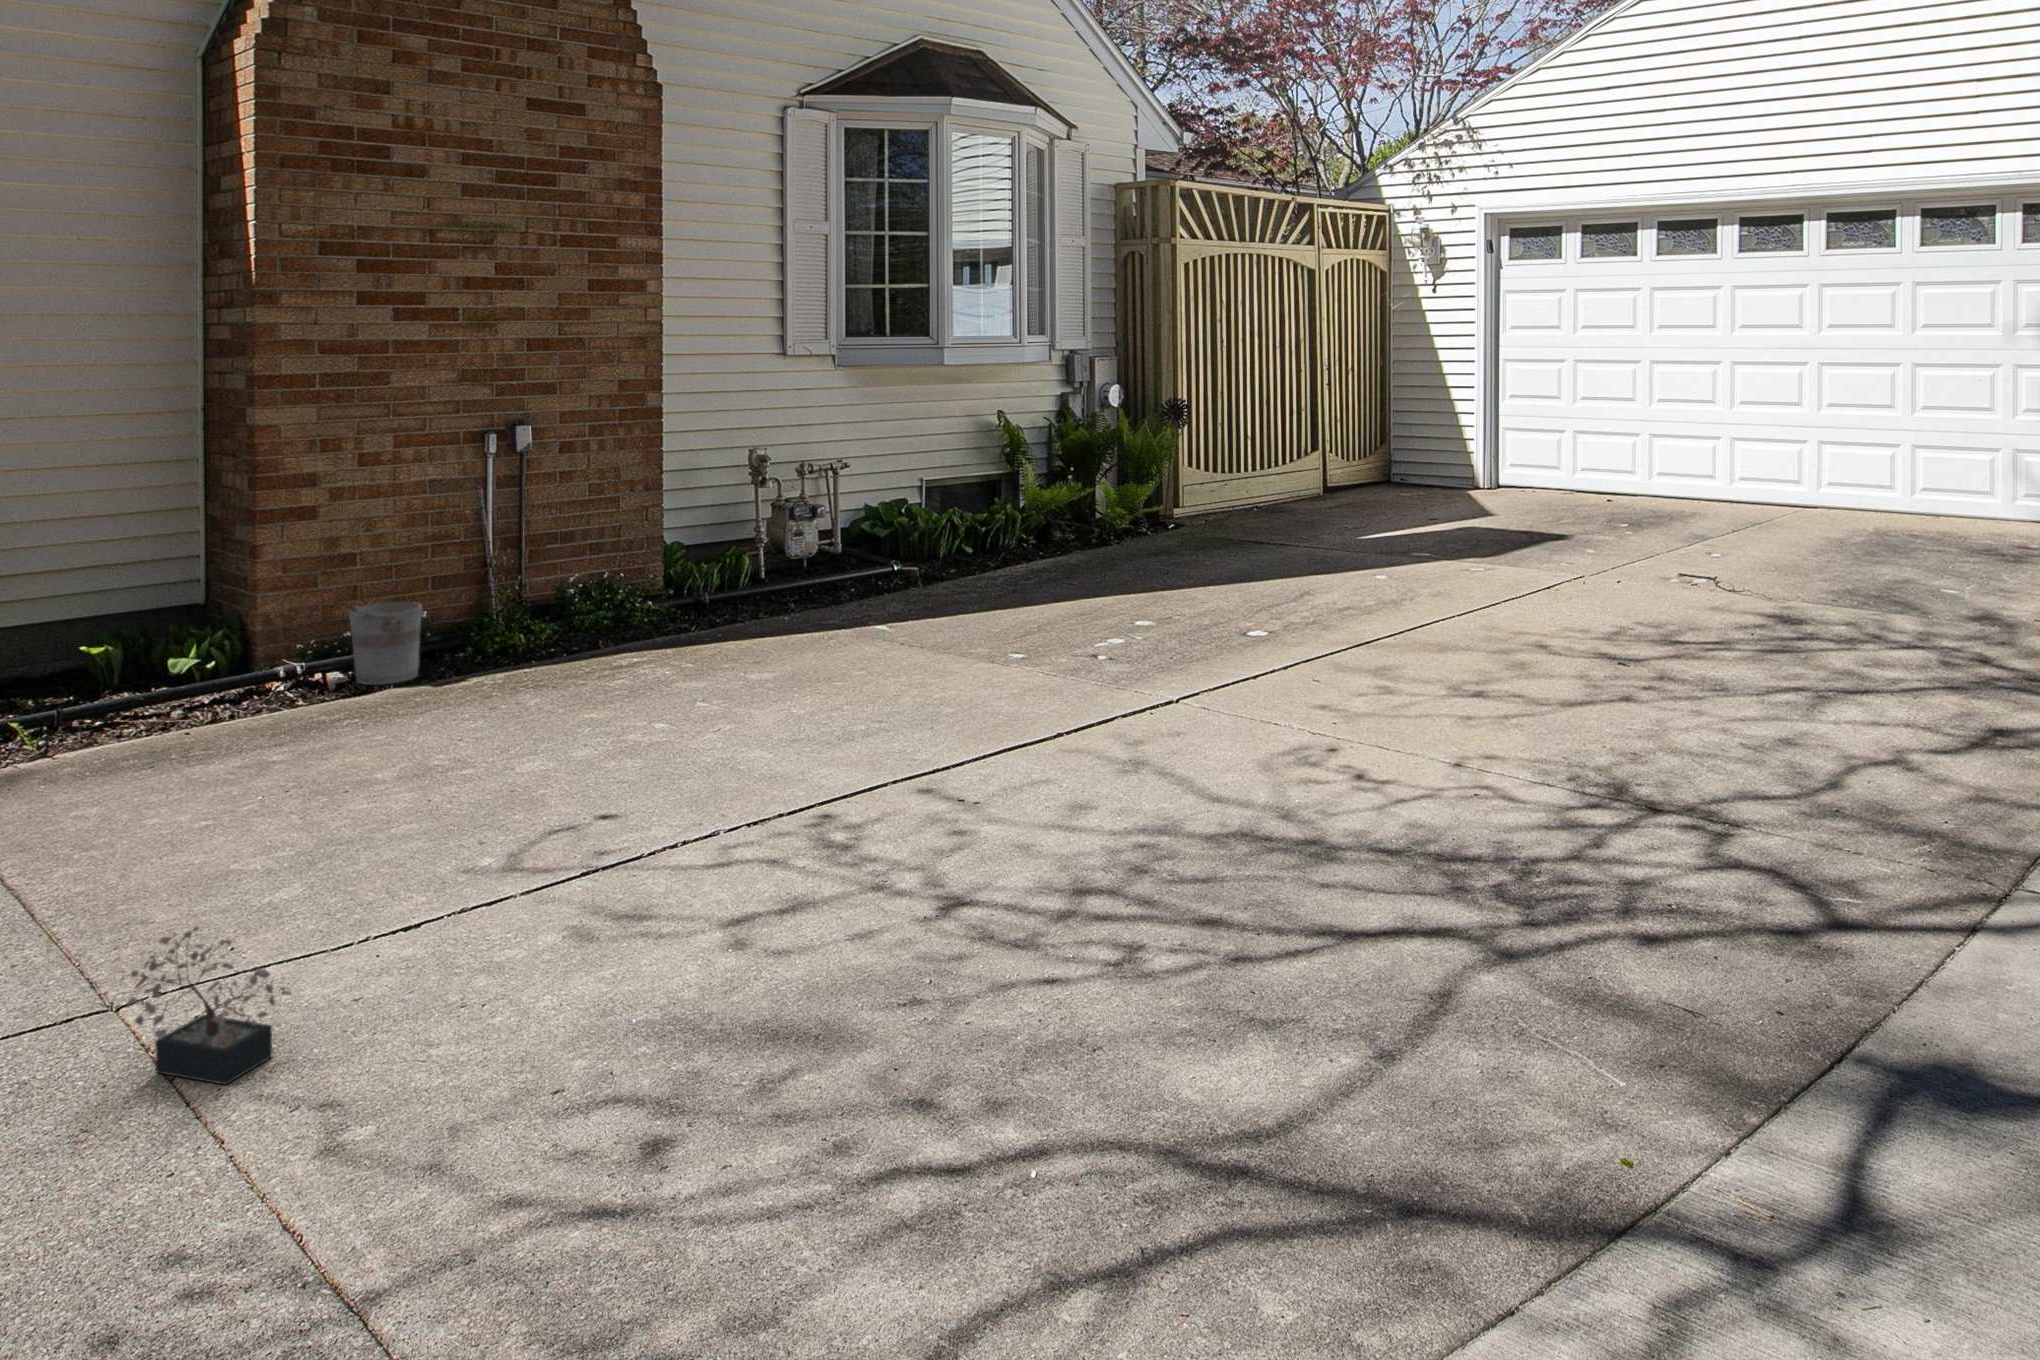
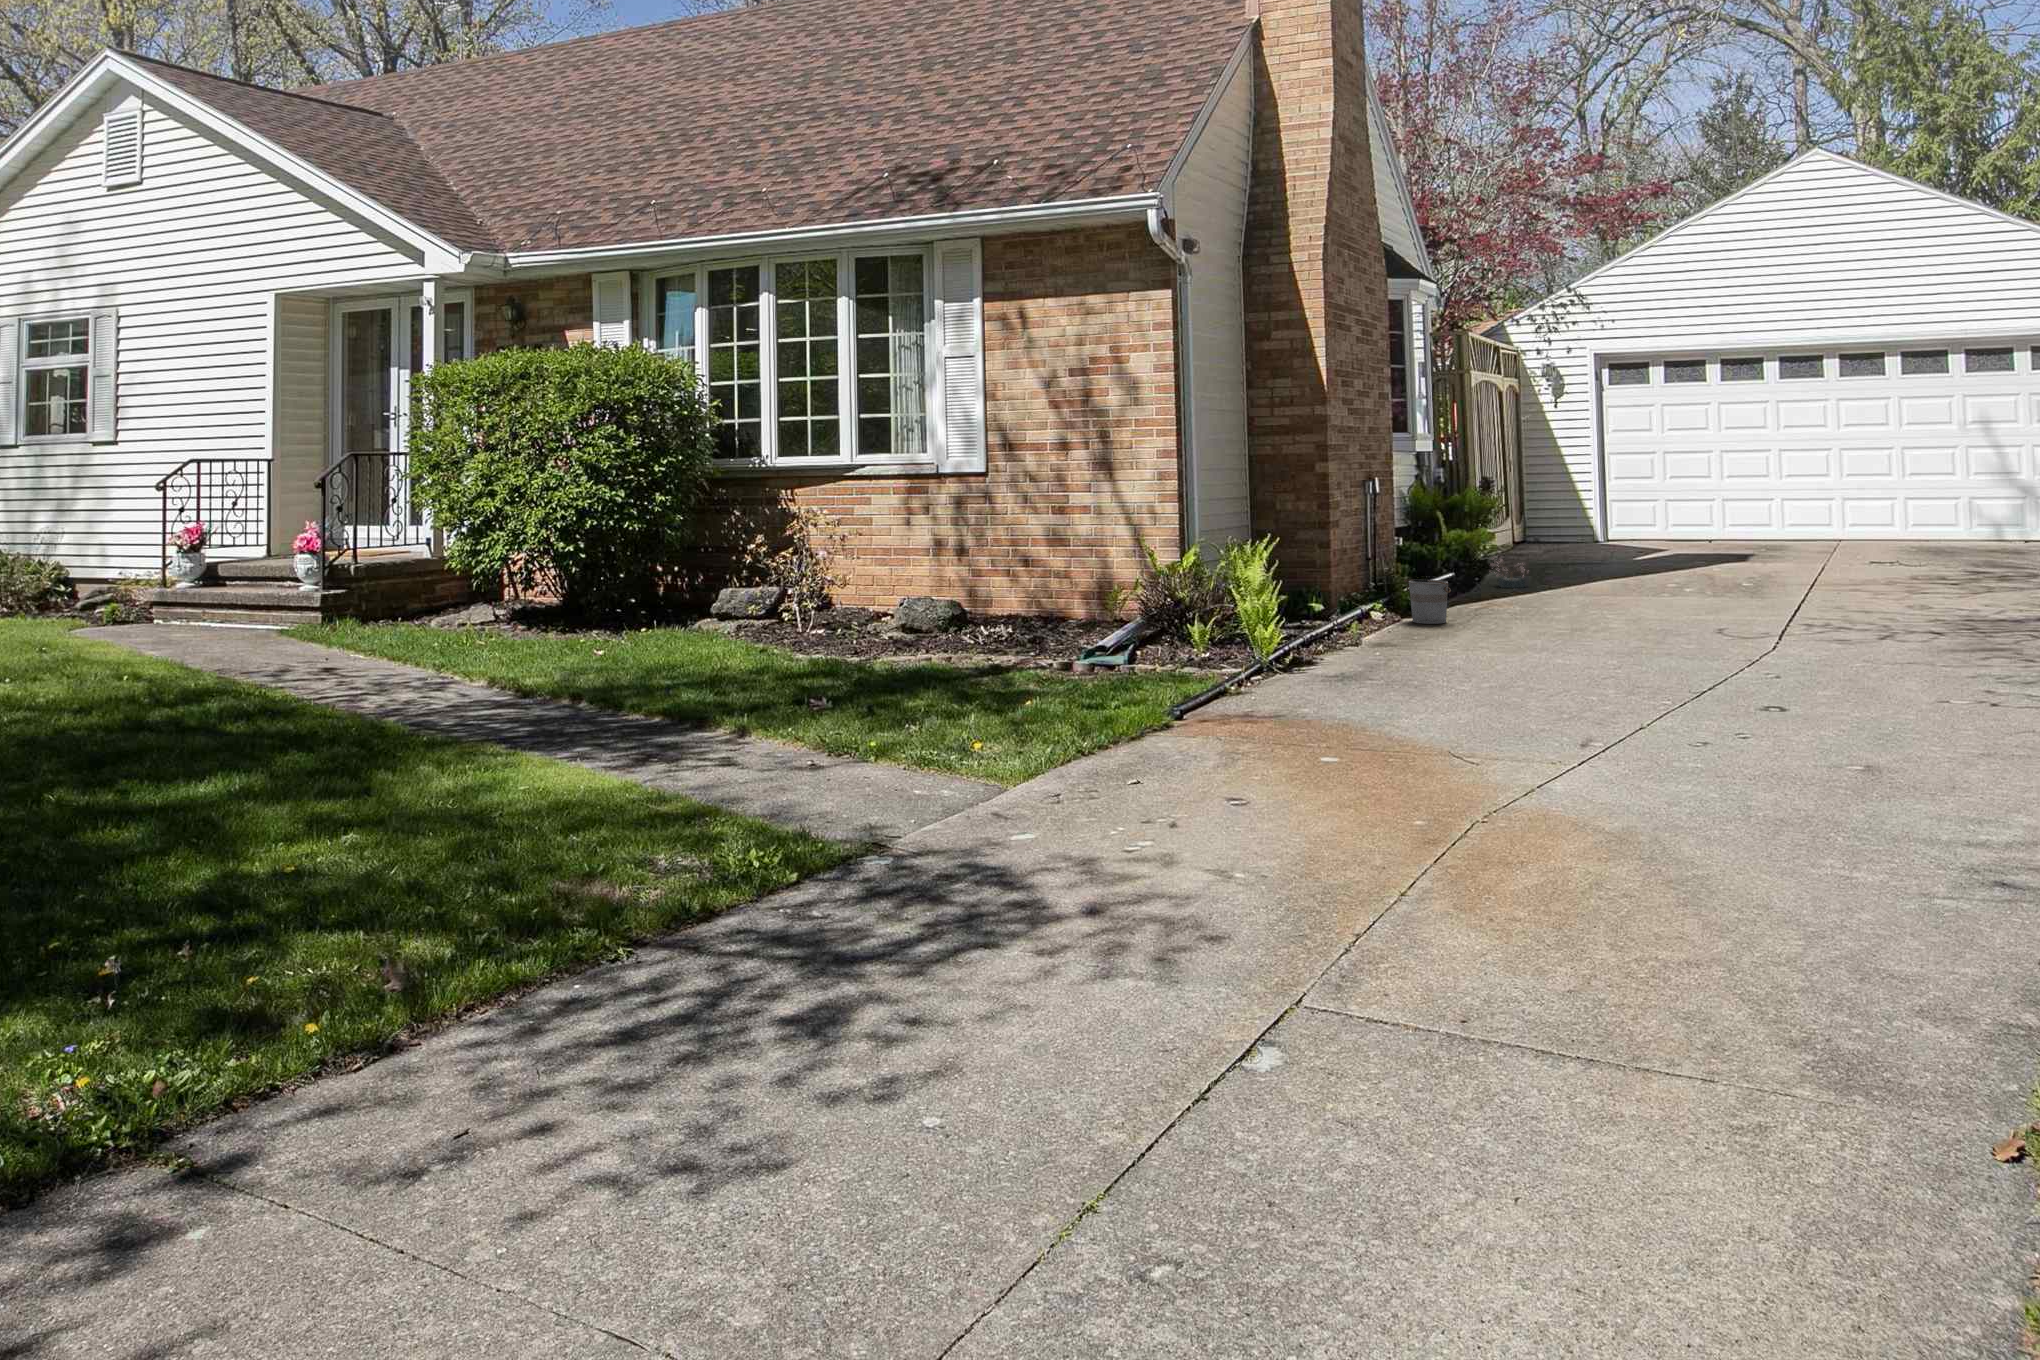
decorative plant: present [122,926,290,1085] -> present [1492,559,1525,588]

